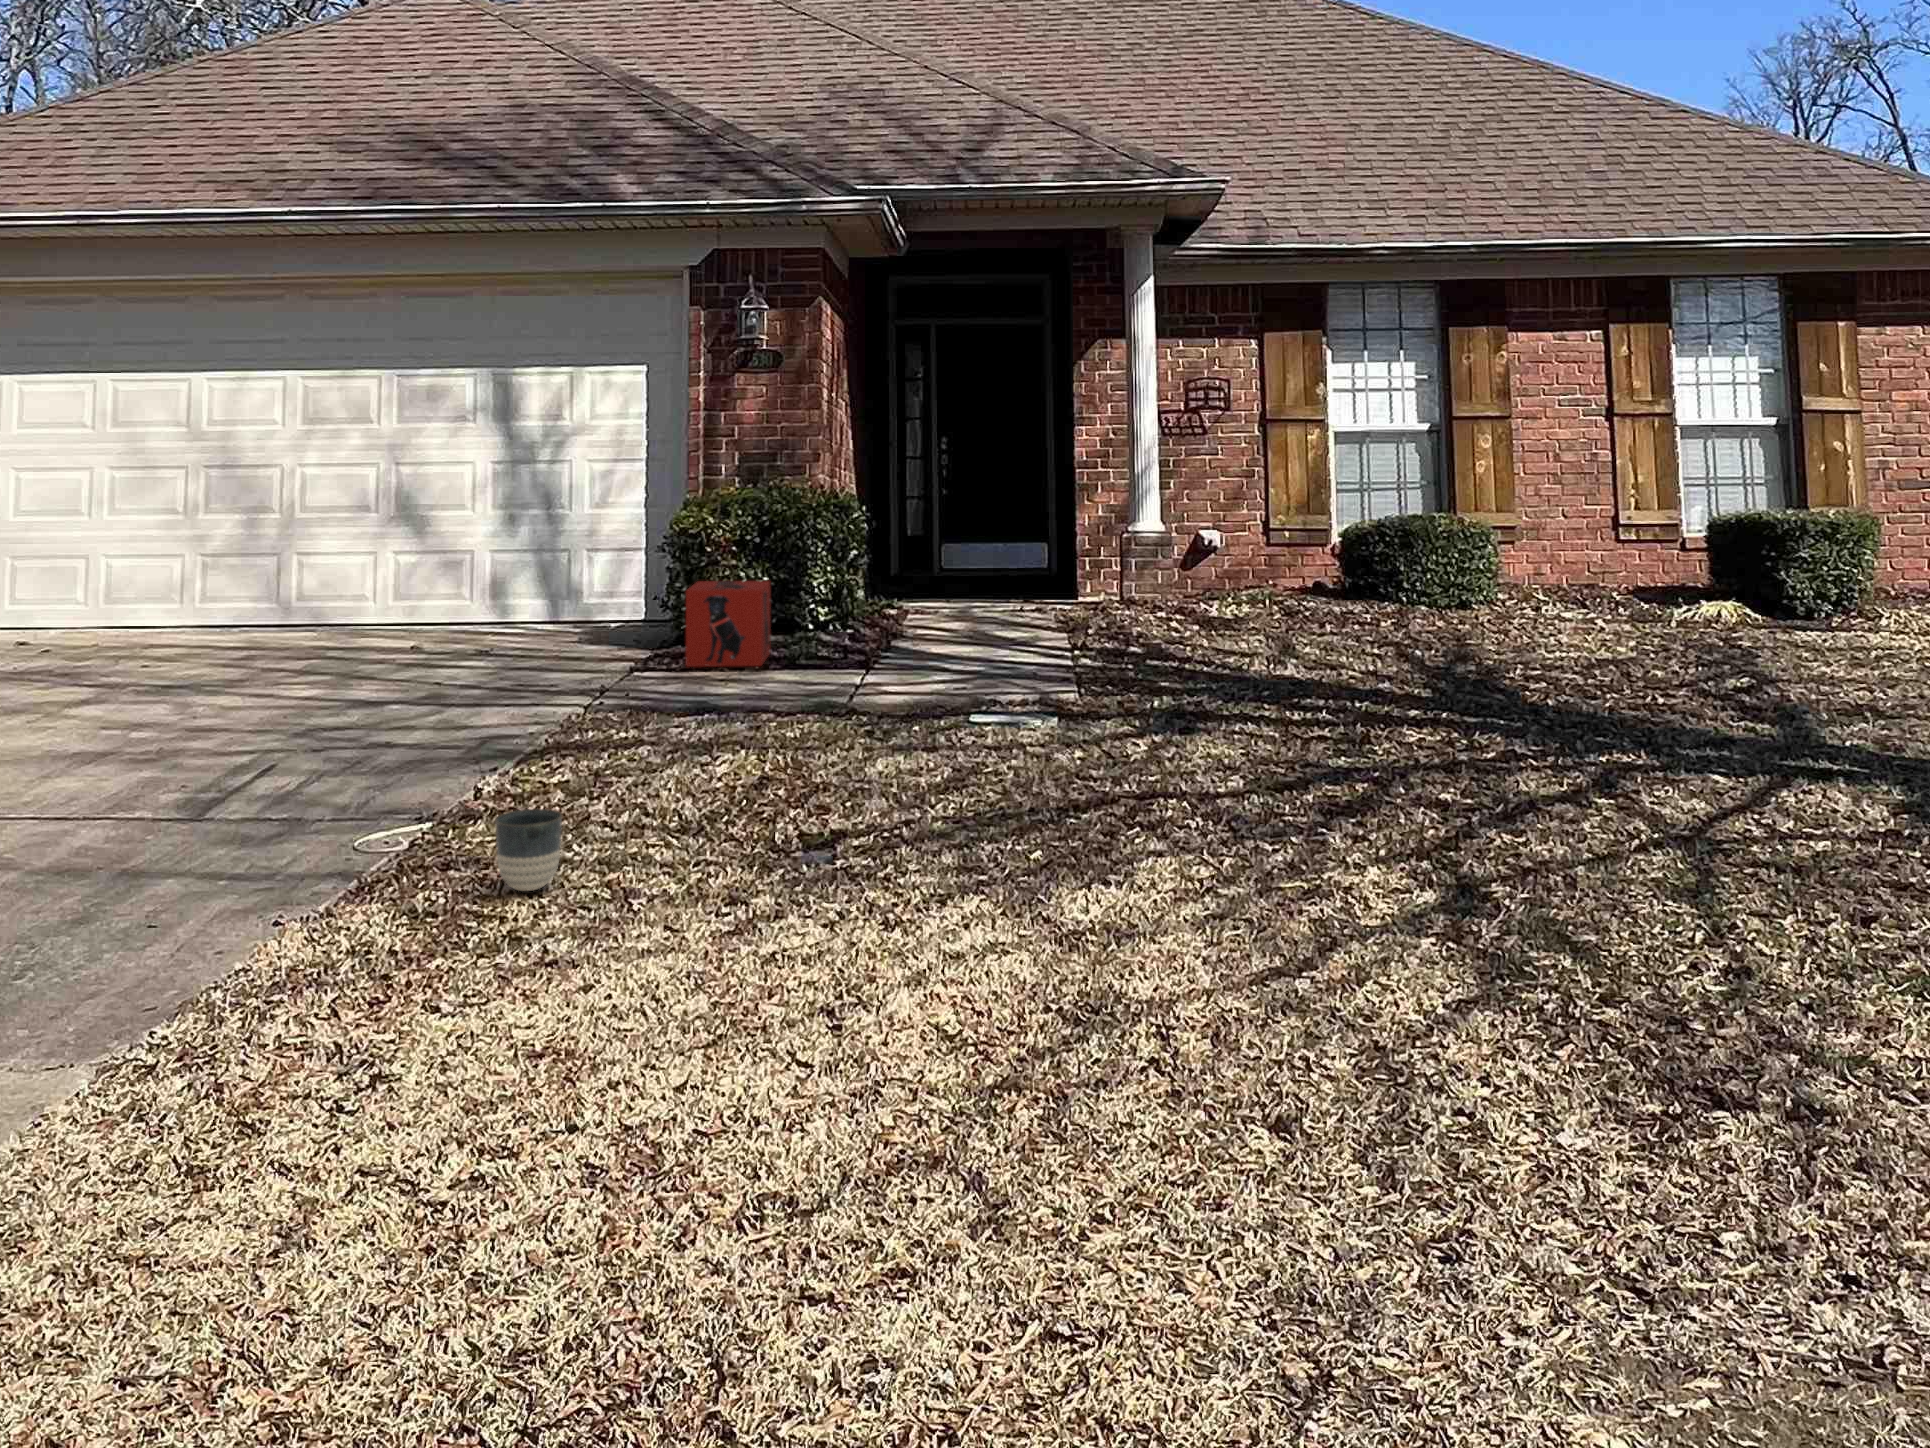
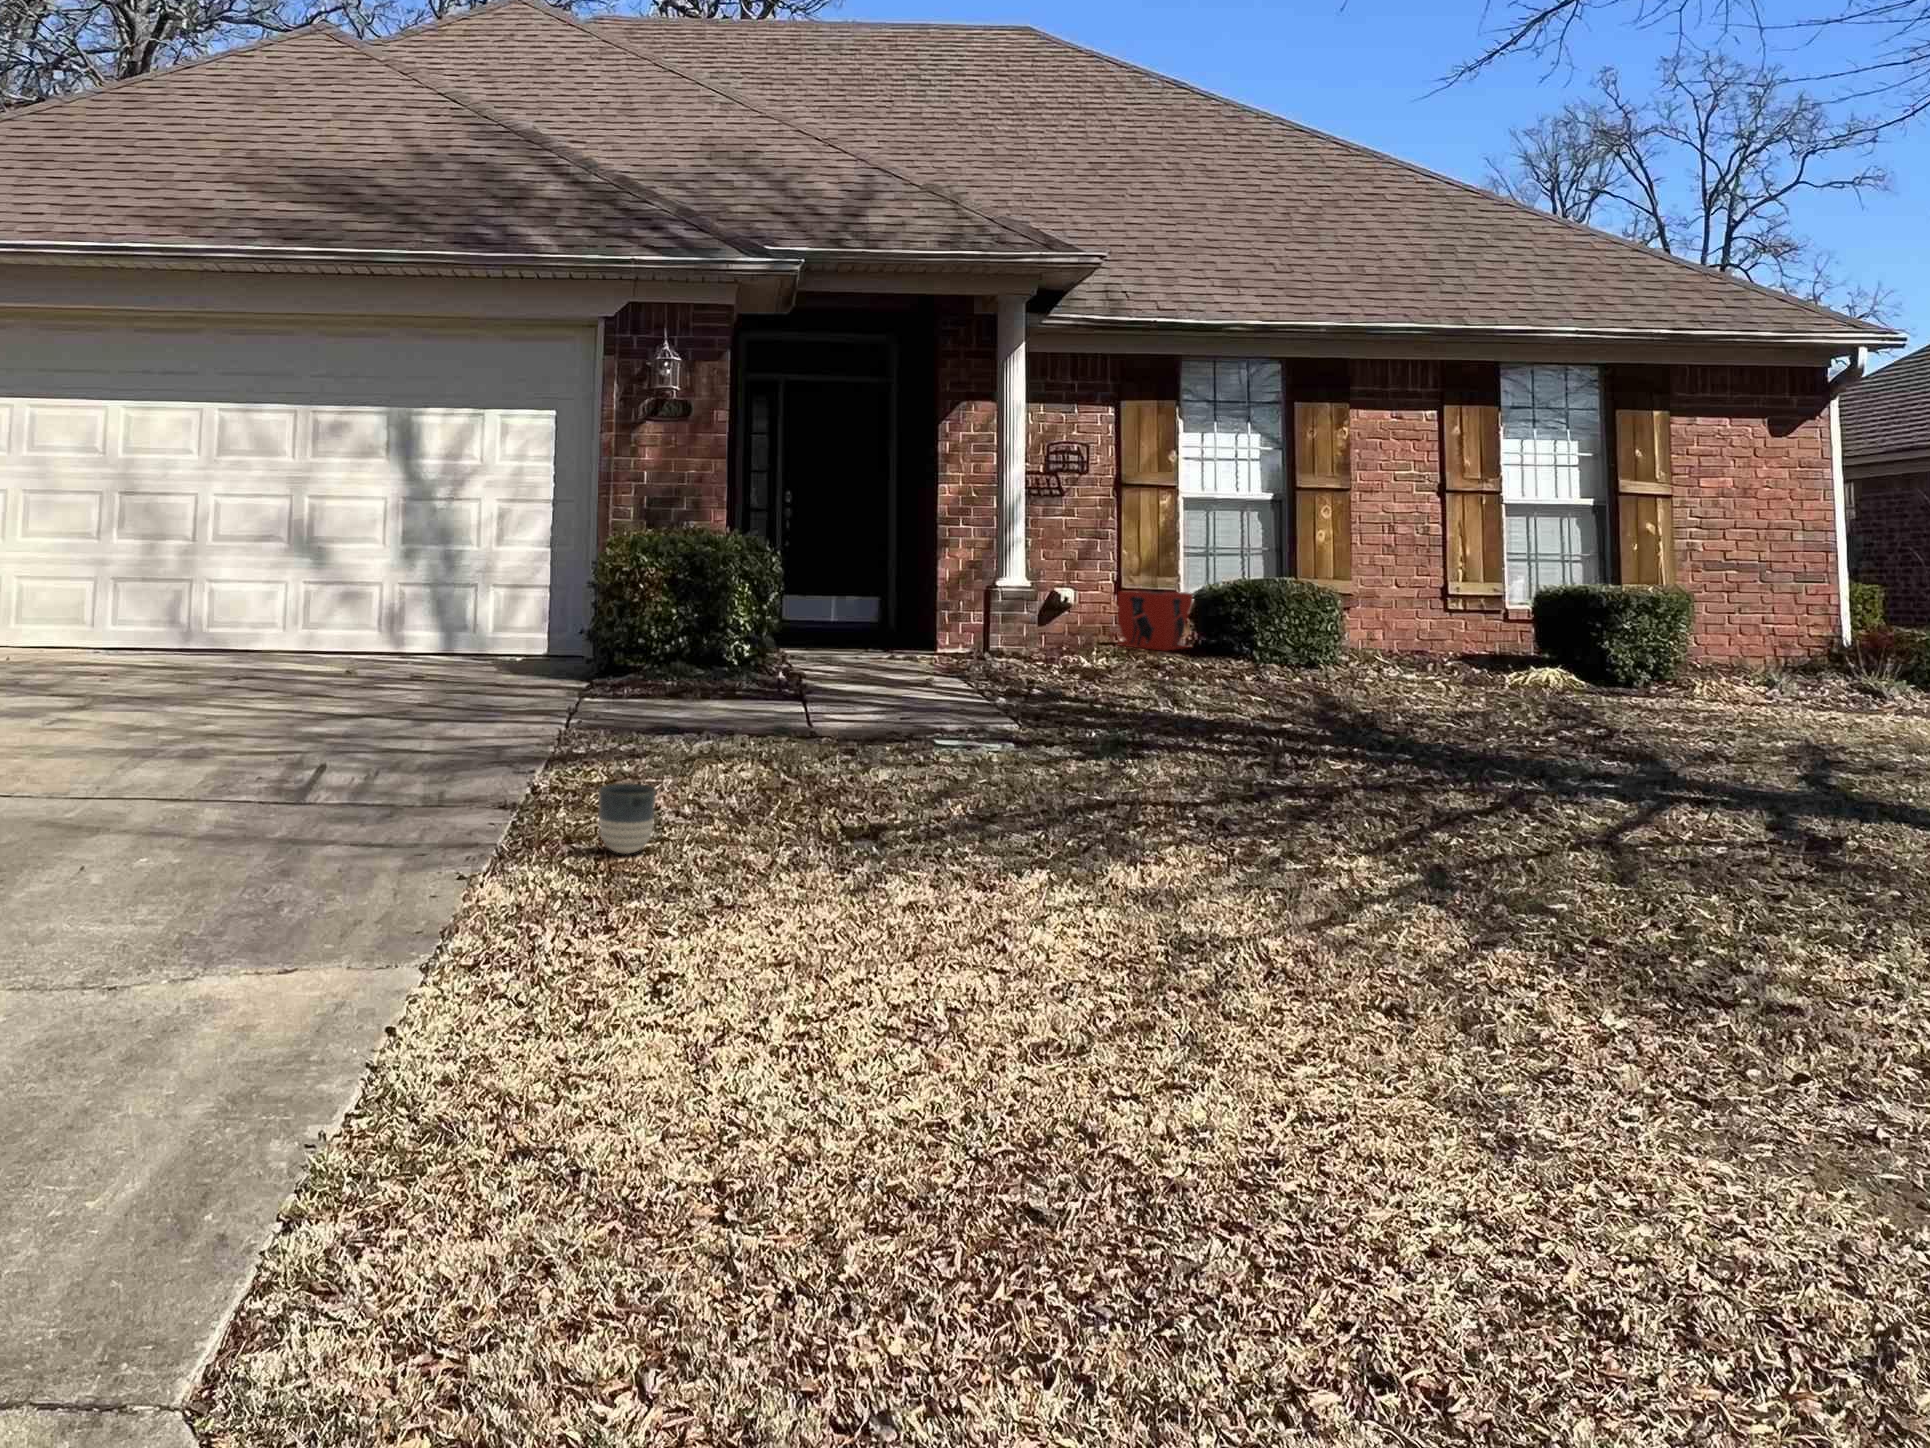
storage box: present [686,581,771,667] -> present [1118,589,1193,651]

